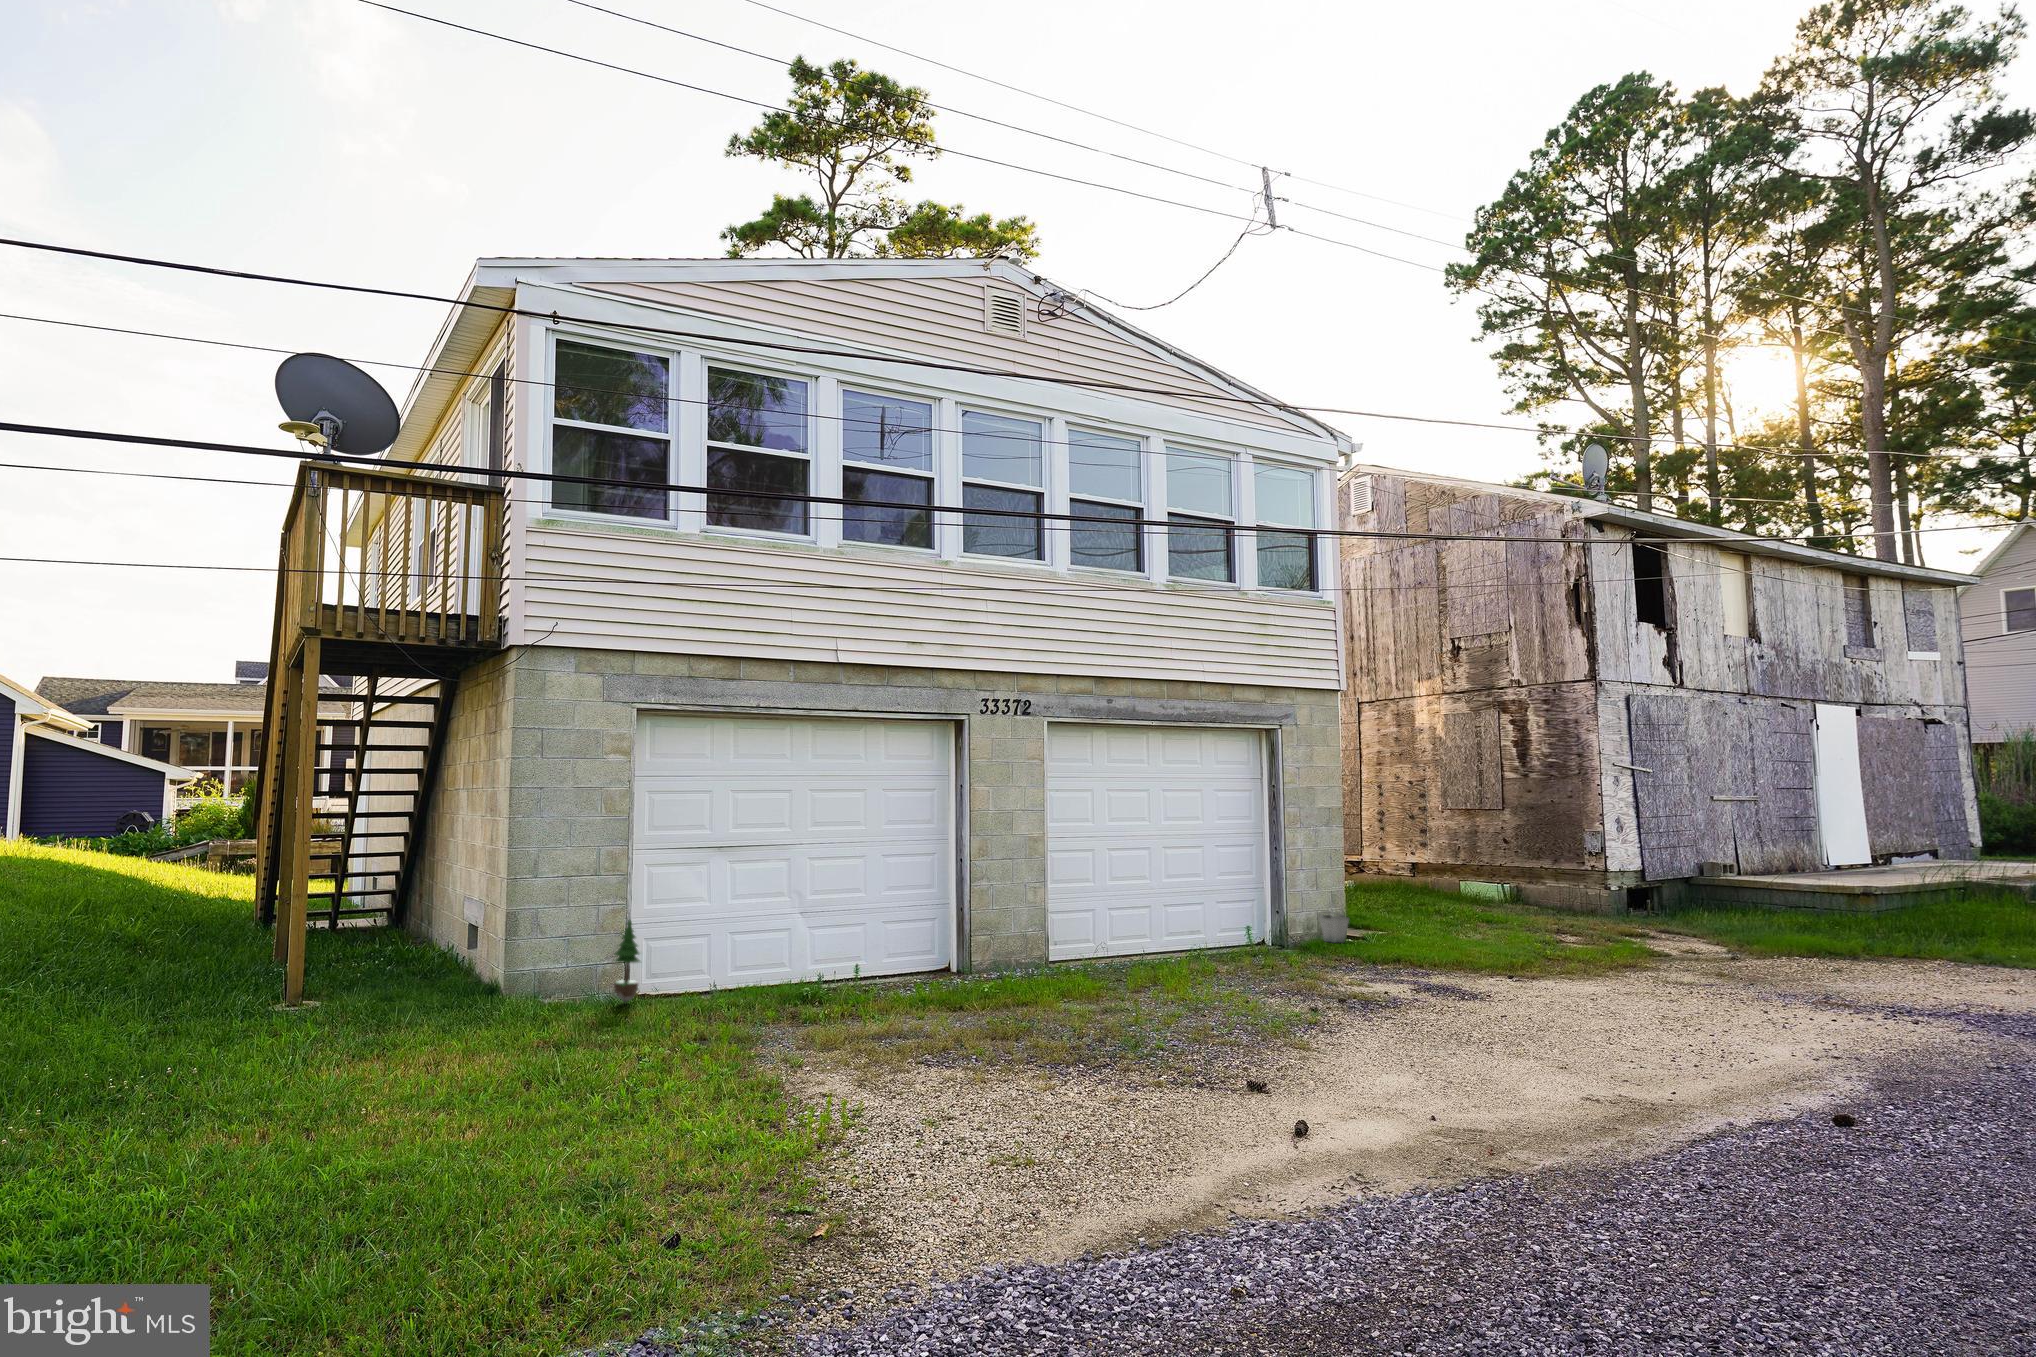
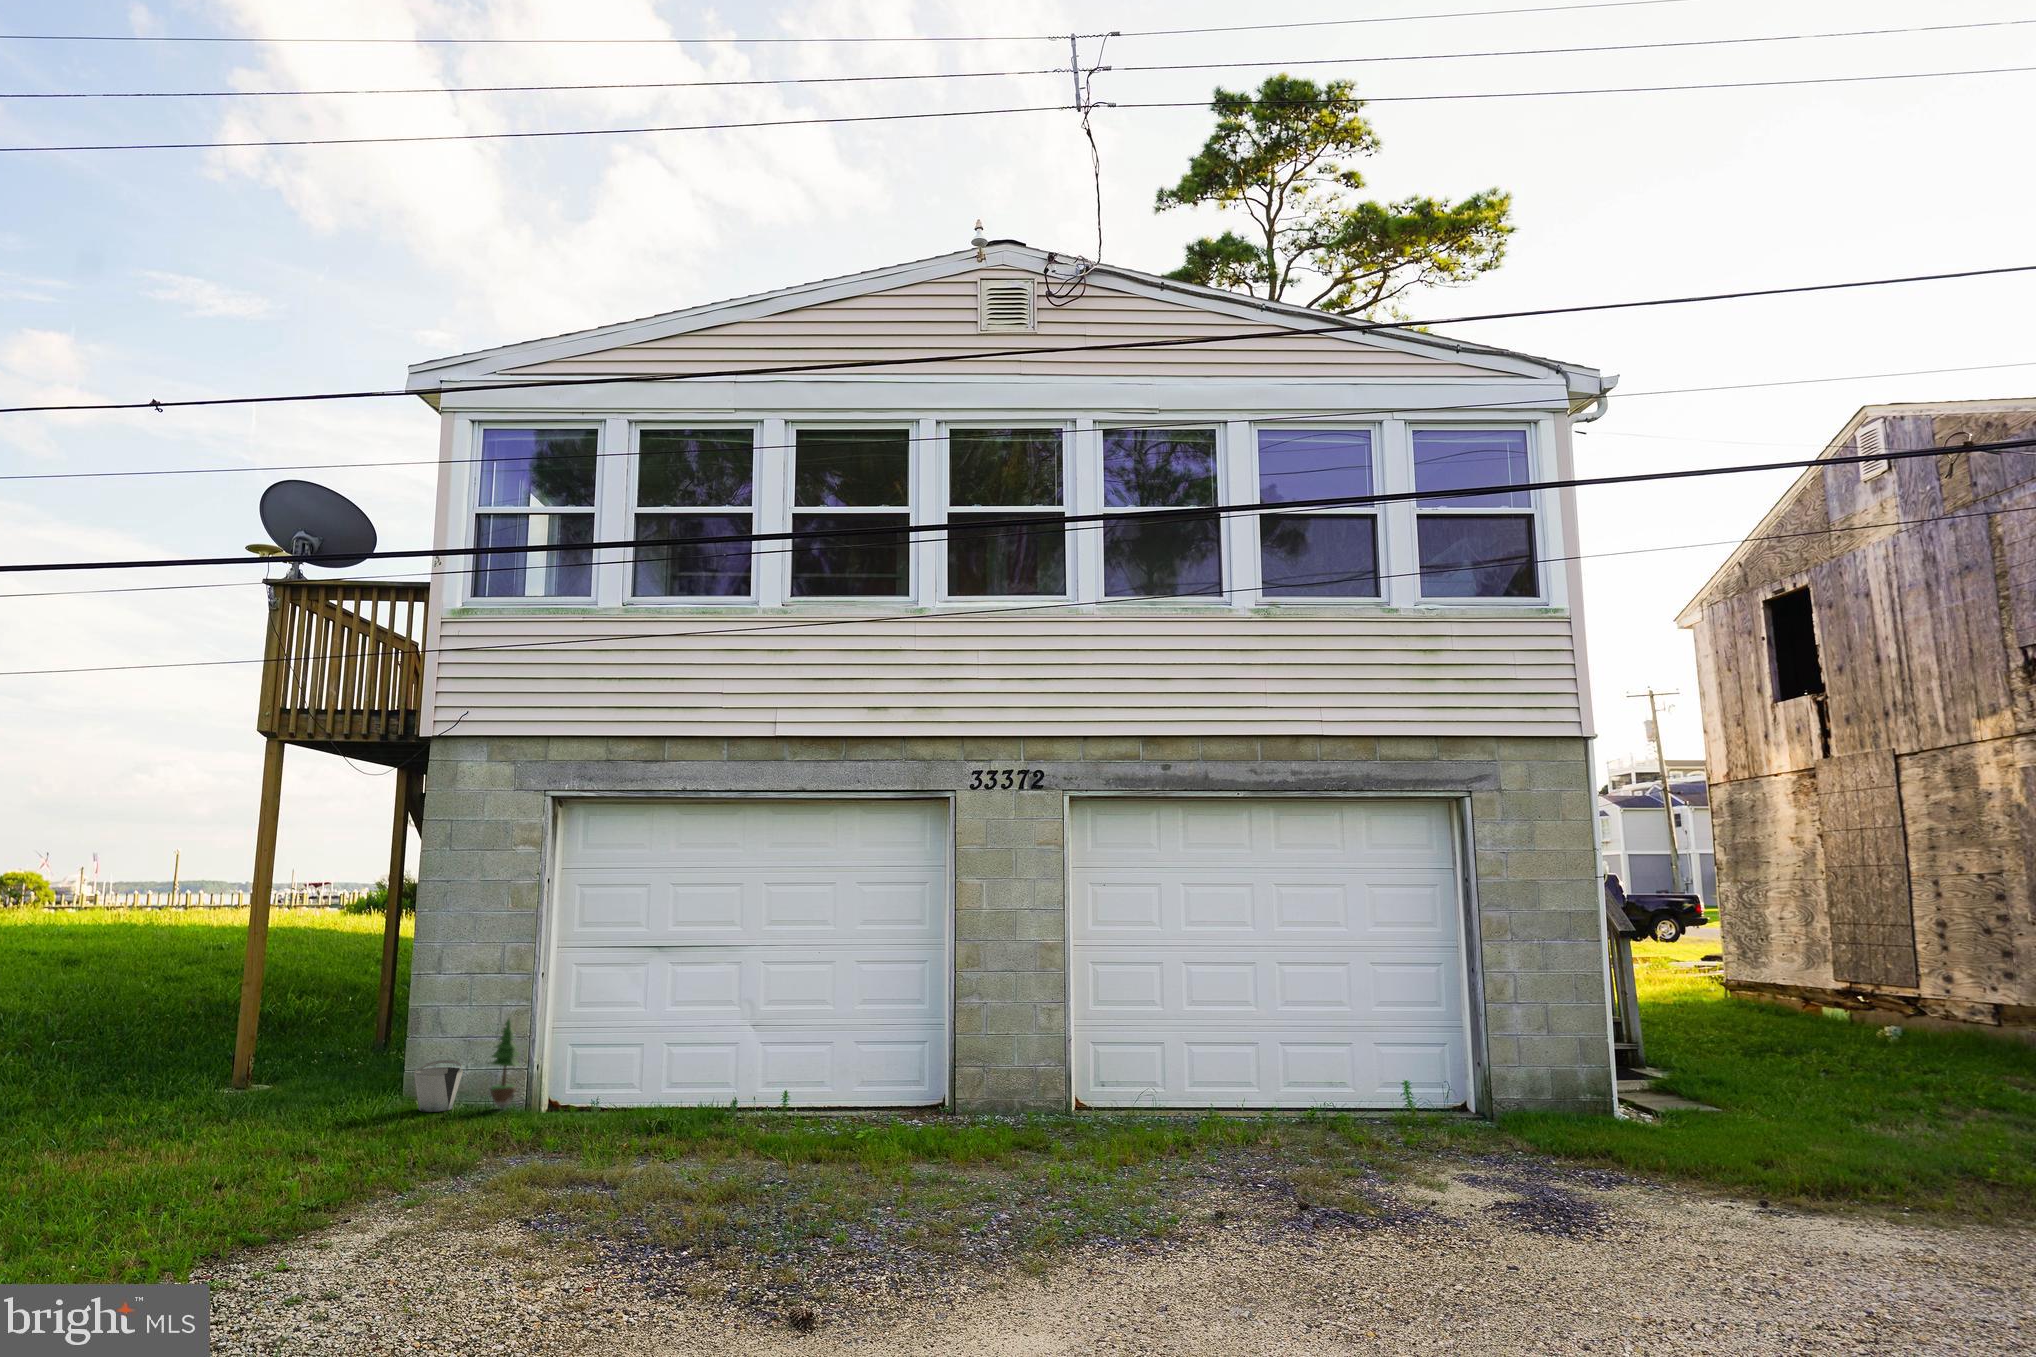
bucket: present [1320,911,1349,943] -> present [414,1060,463,1112]

